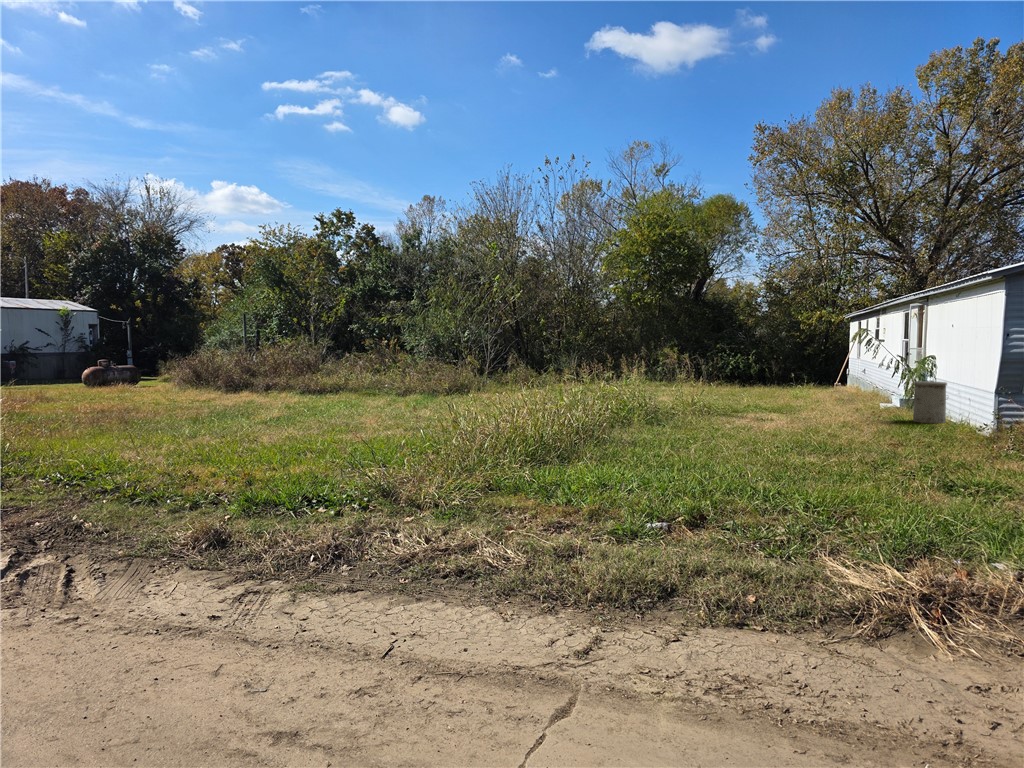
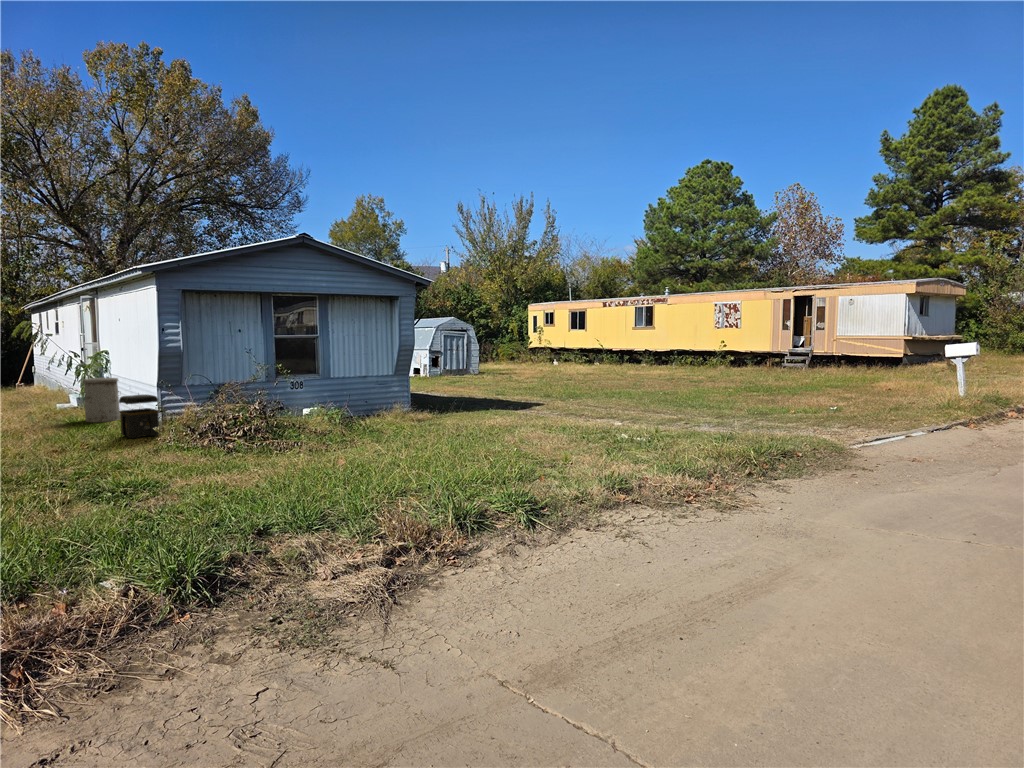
toolbox: none [955,399,996,441] -> present [119,394,159,438]

